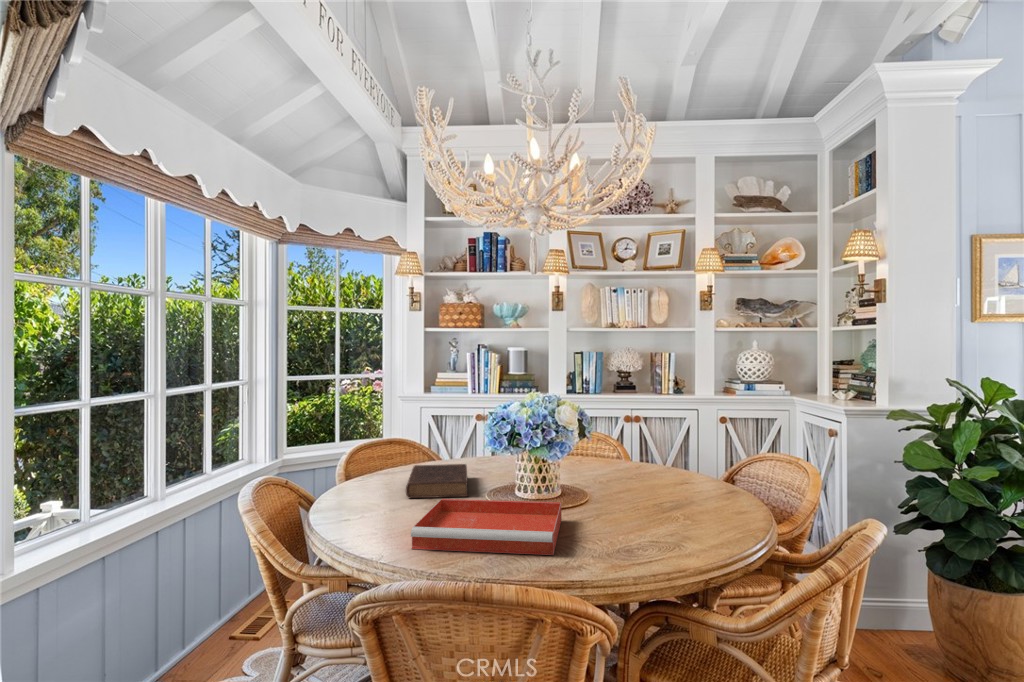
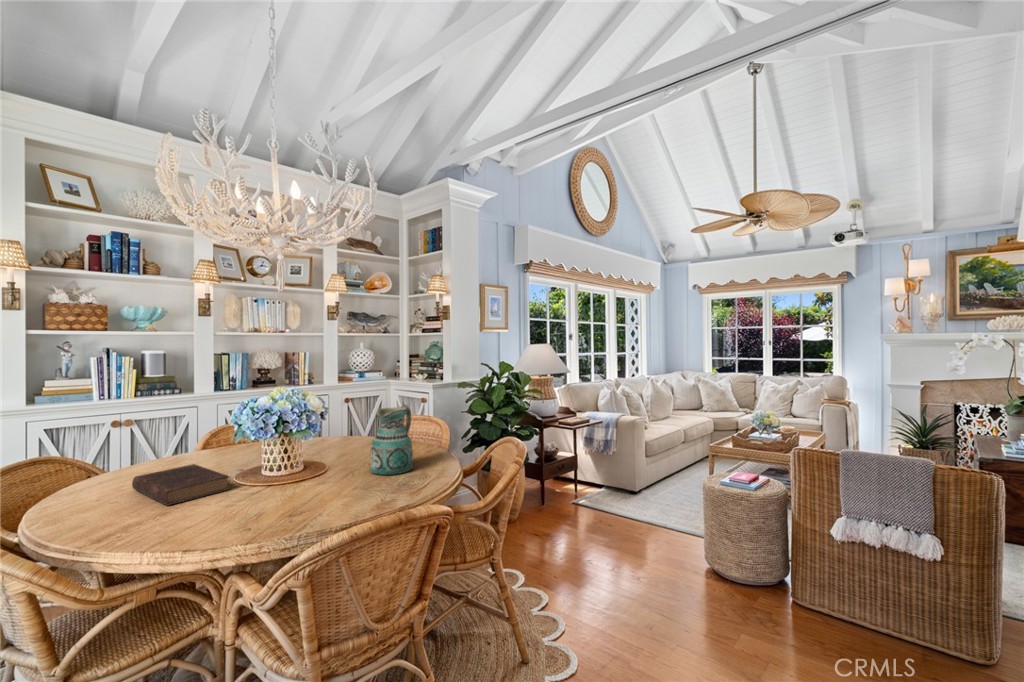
ceramic pitcher: none [612,427,687,527] -> present [370,405,413,475]
tray: present [411,499,562,555] -> none [236,471,377,536]

